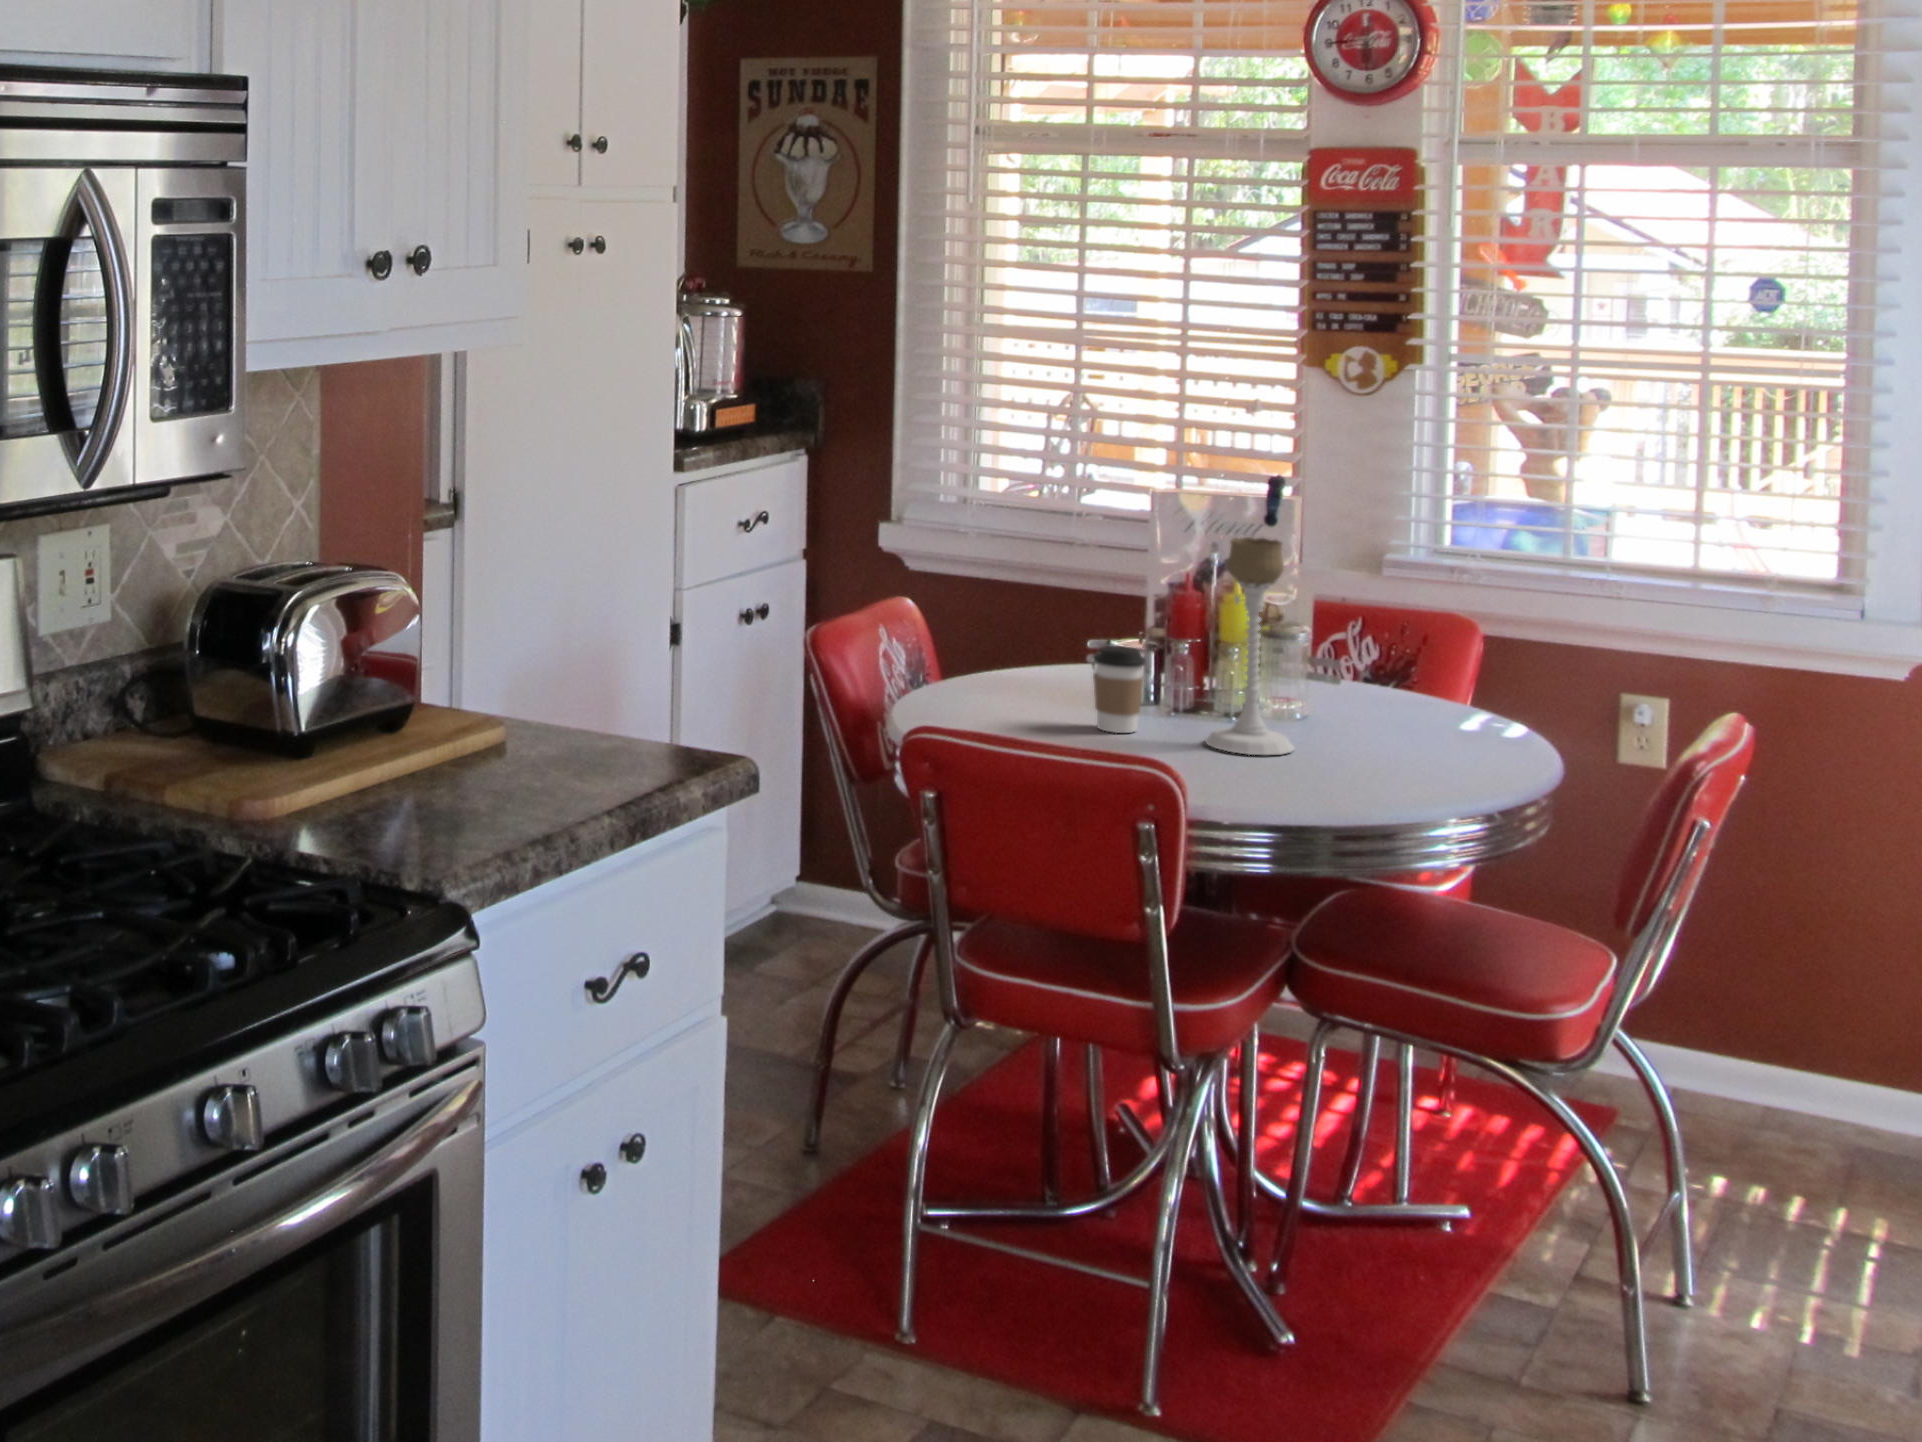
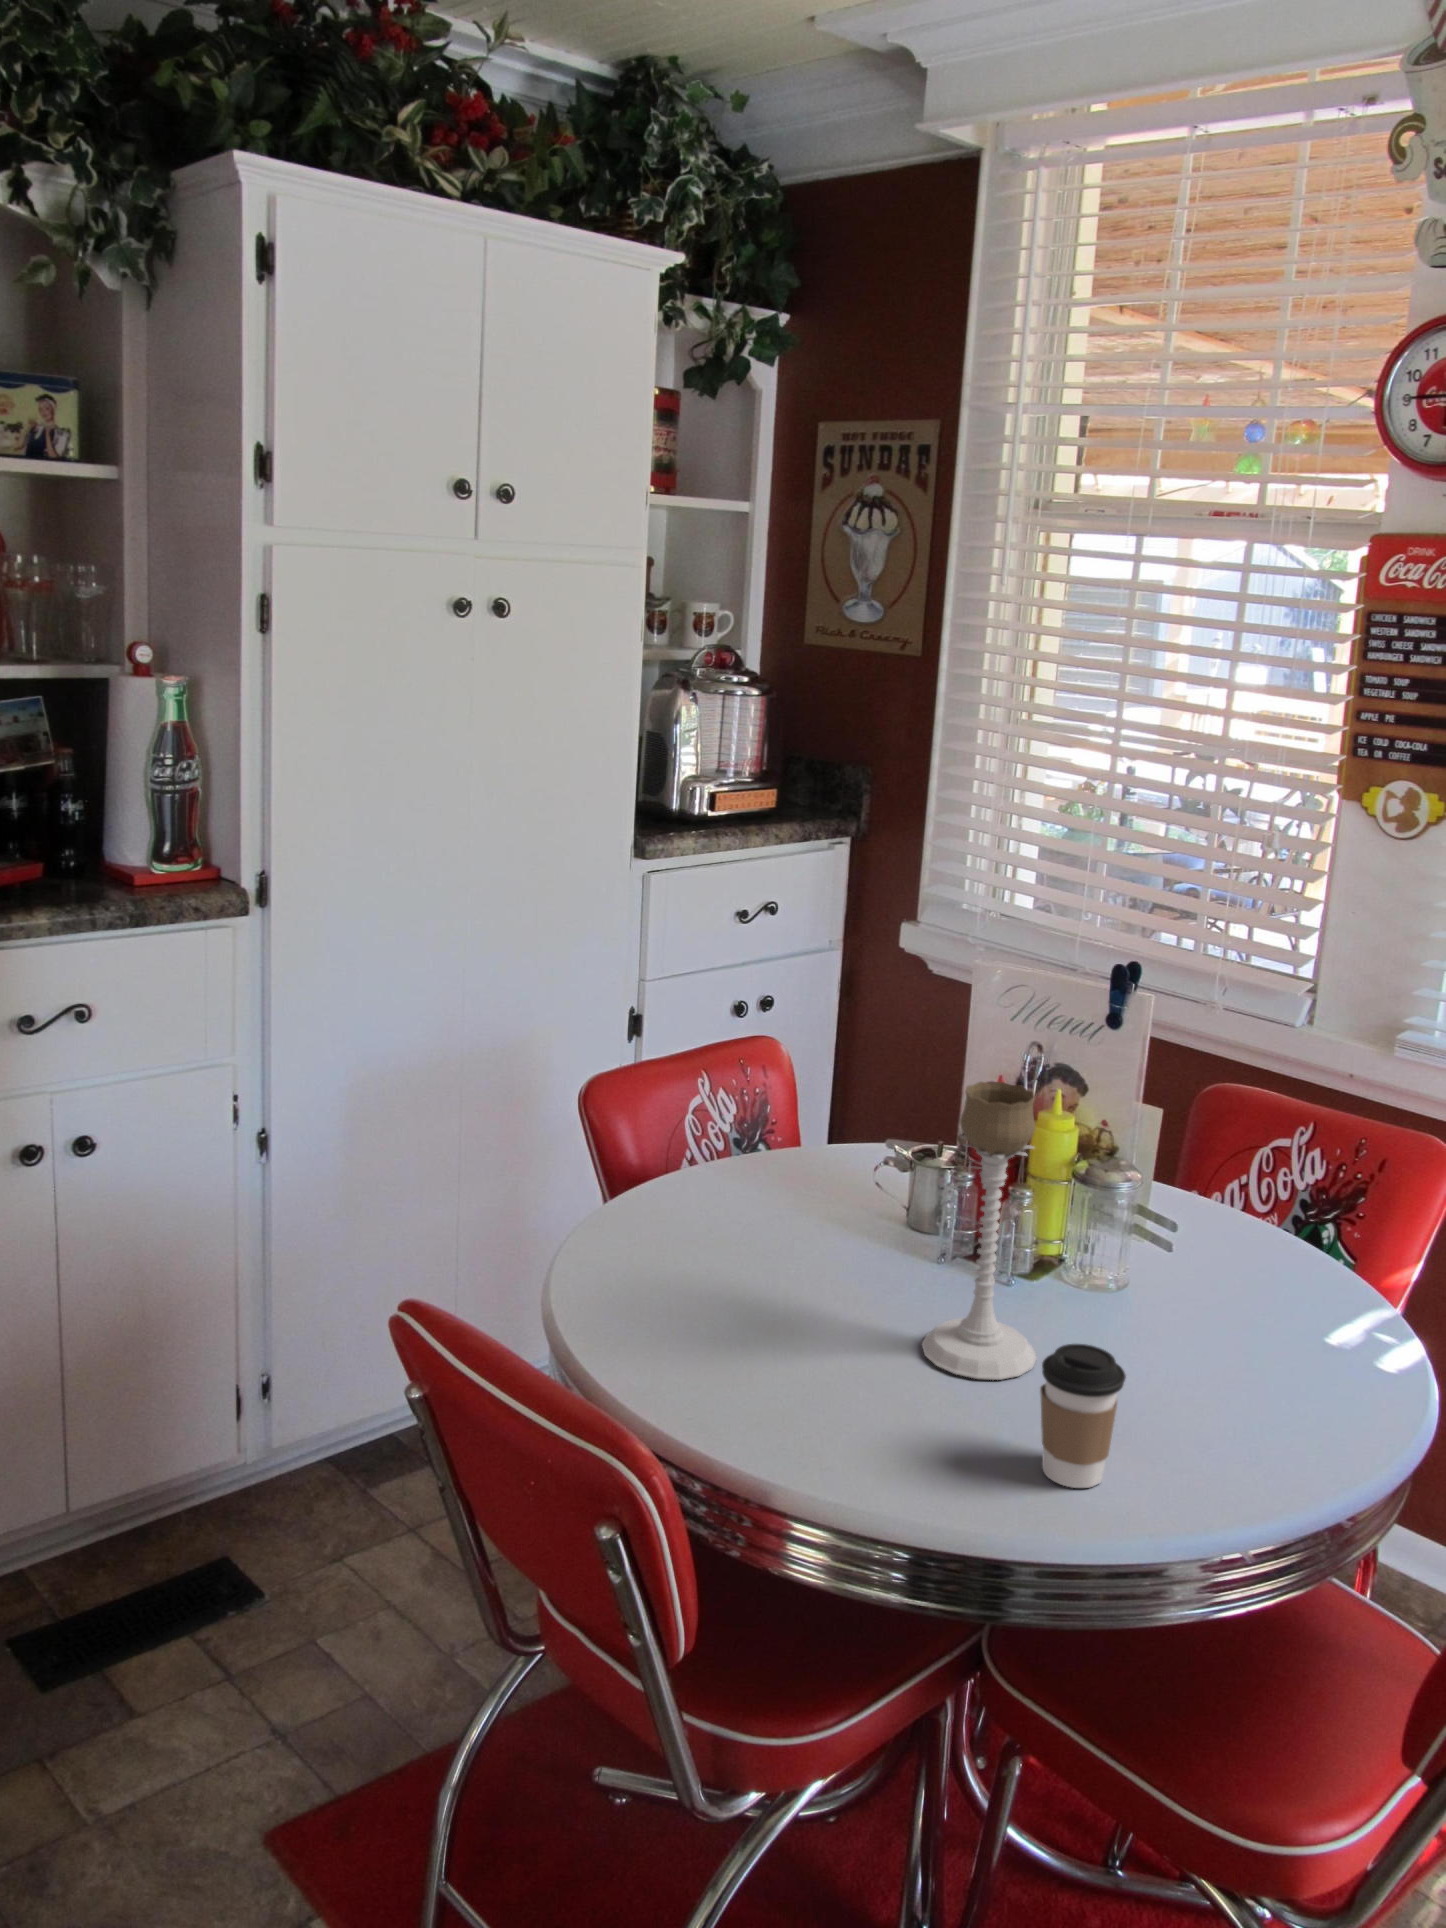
coffee cup: present [1093,646,1146,733] -> present [1040,1344,1126,1488]

